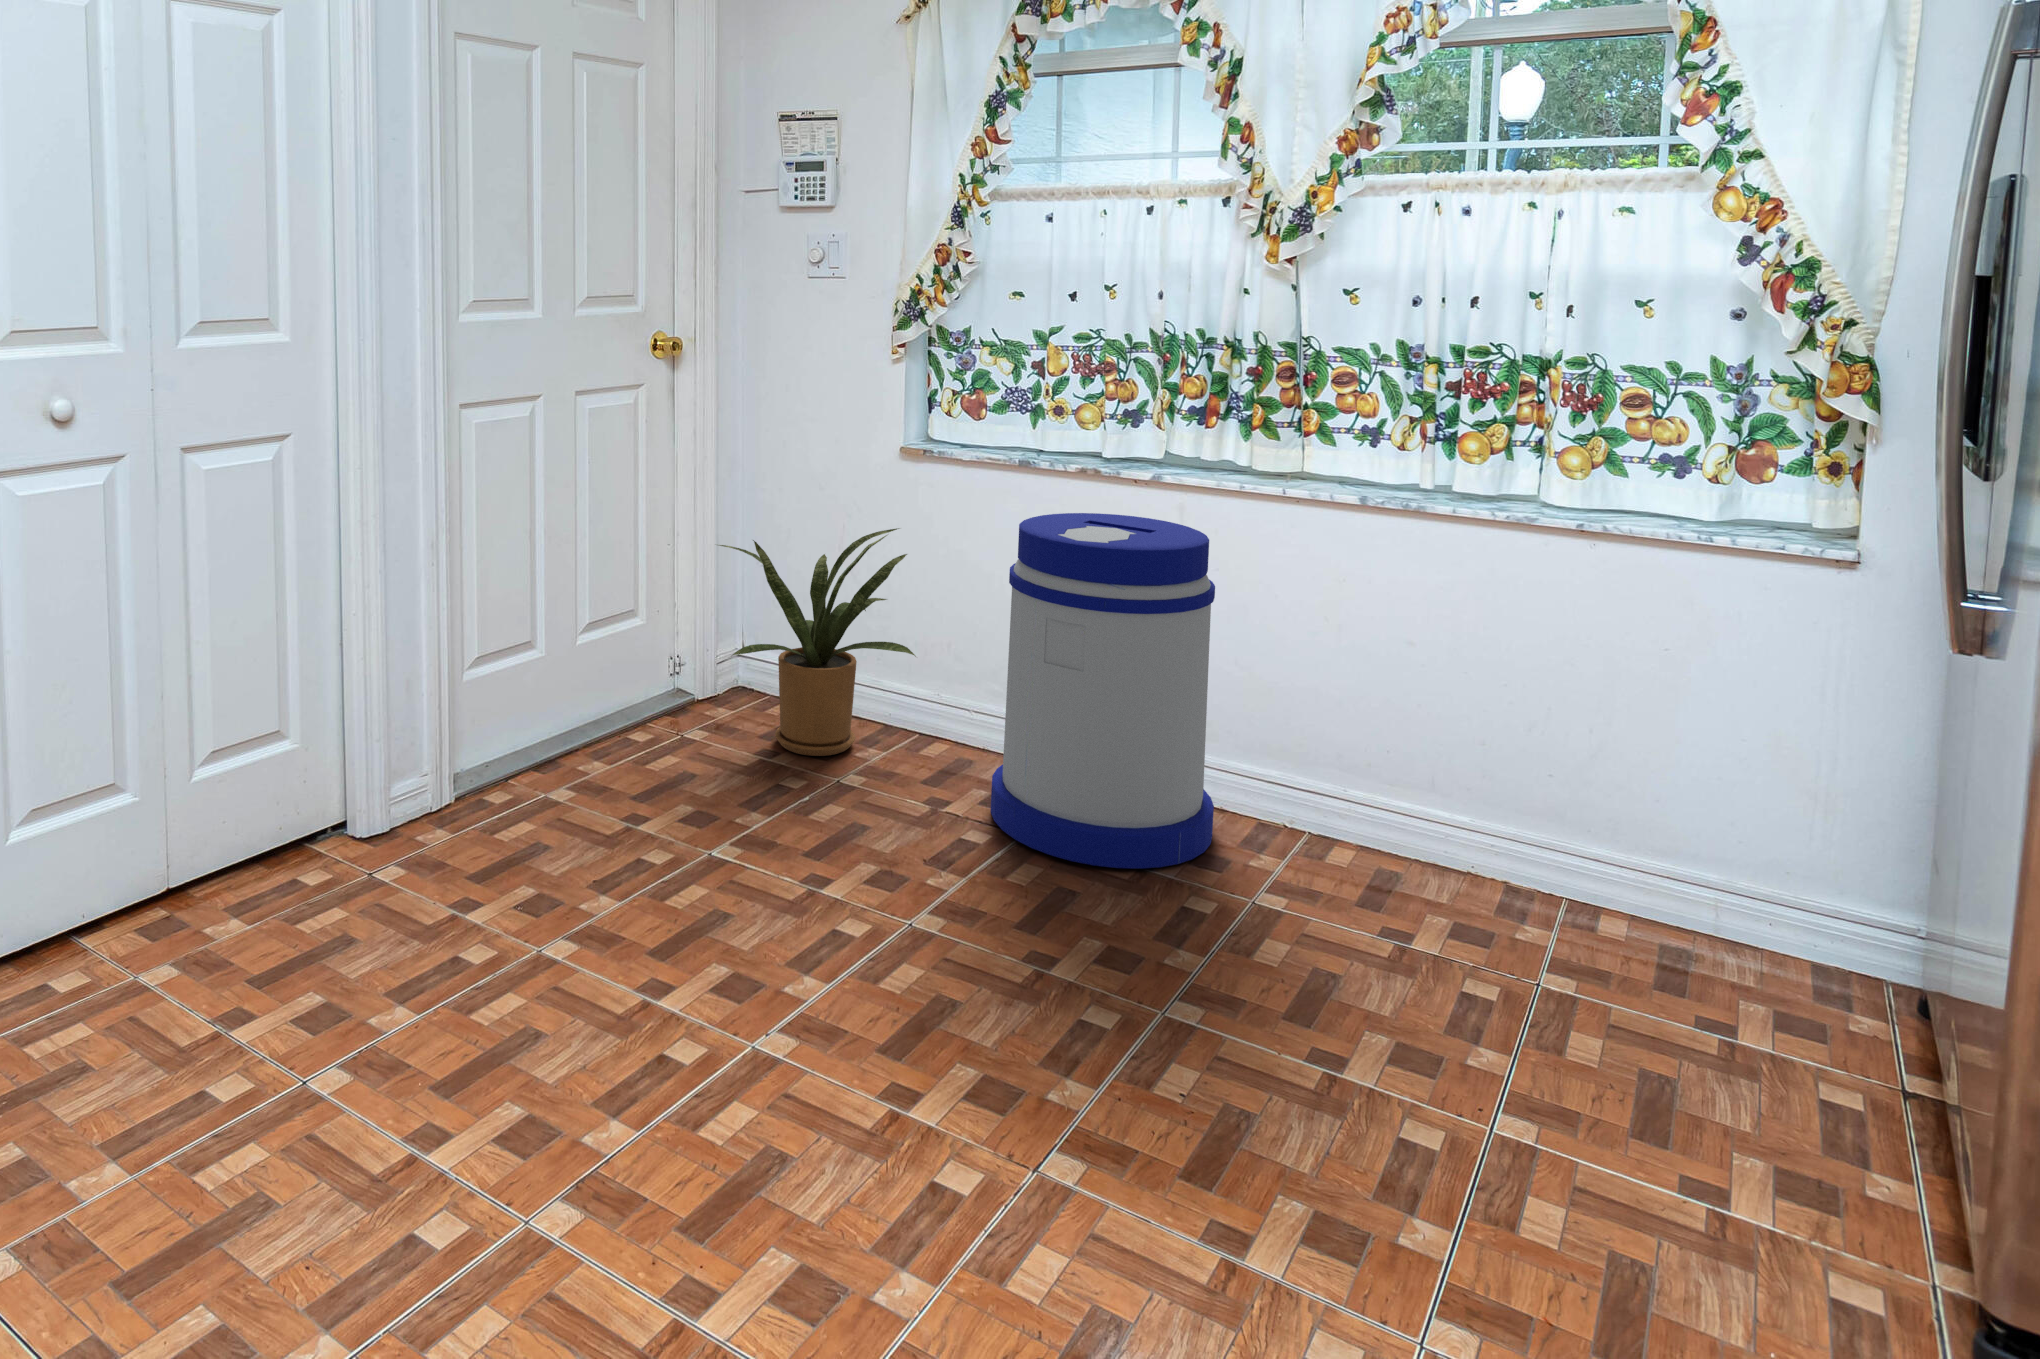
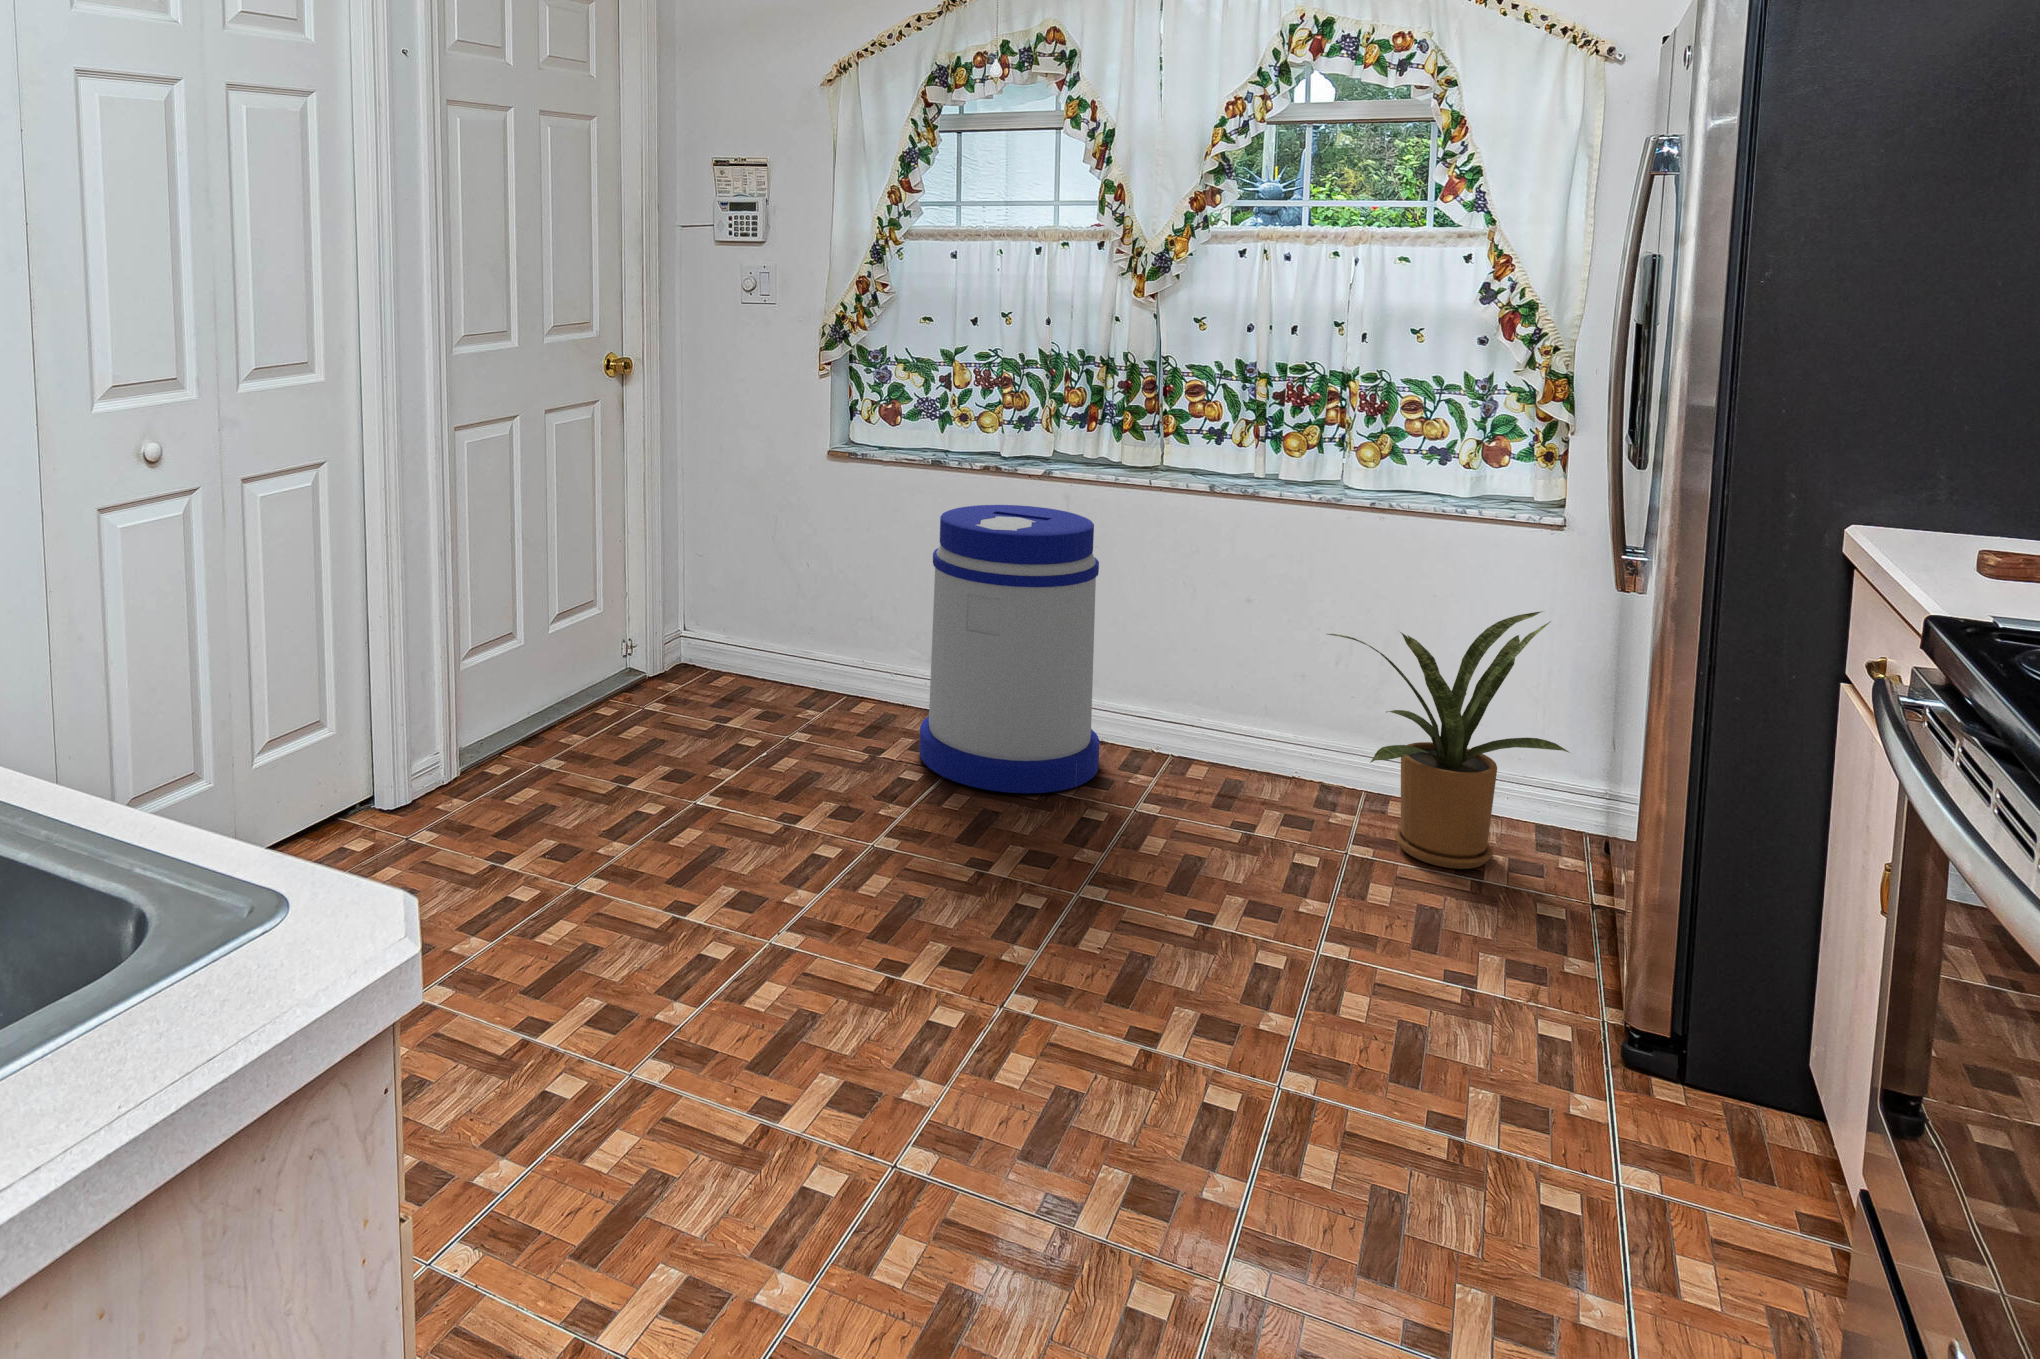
house plant: present [719,528,916,756] -> present [1327,612,1570,869]

